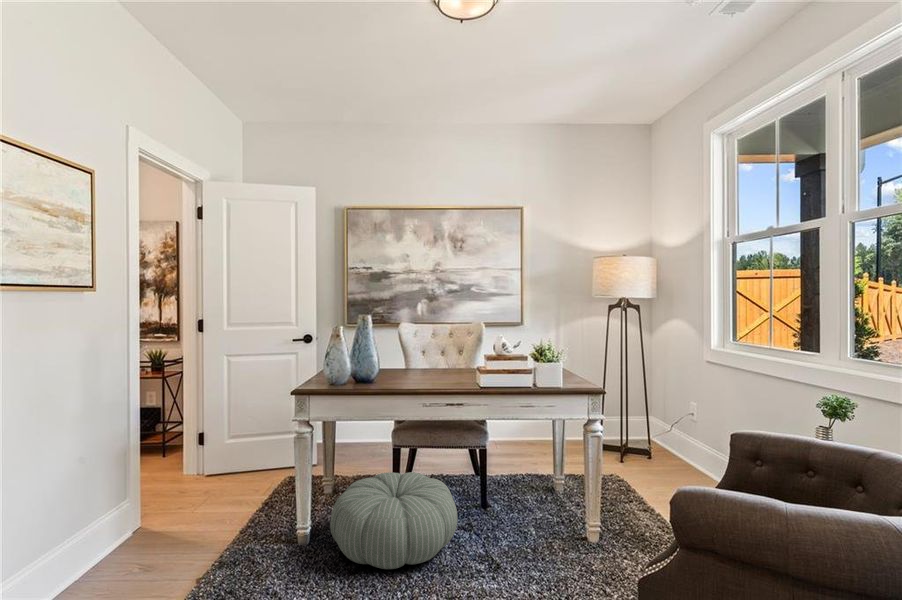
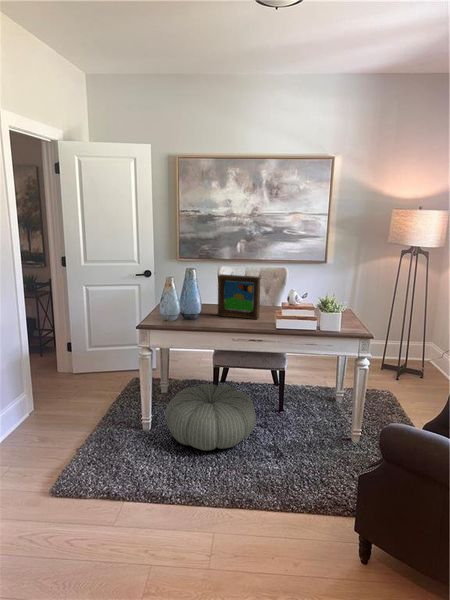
picture frame: none [402,324,455,379] -> present [218,274,260,319]

